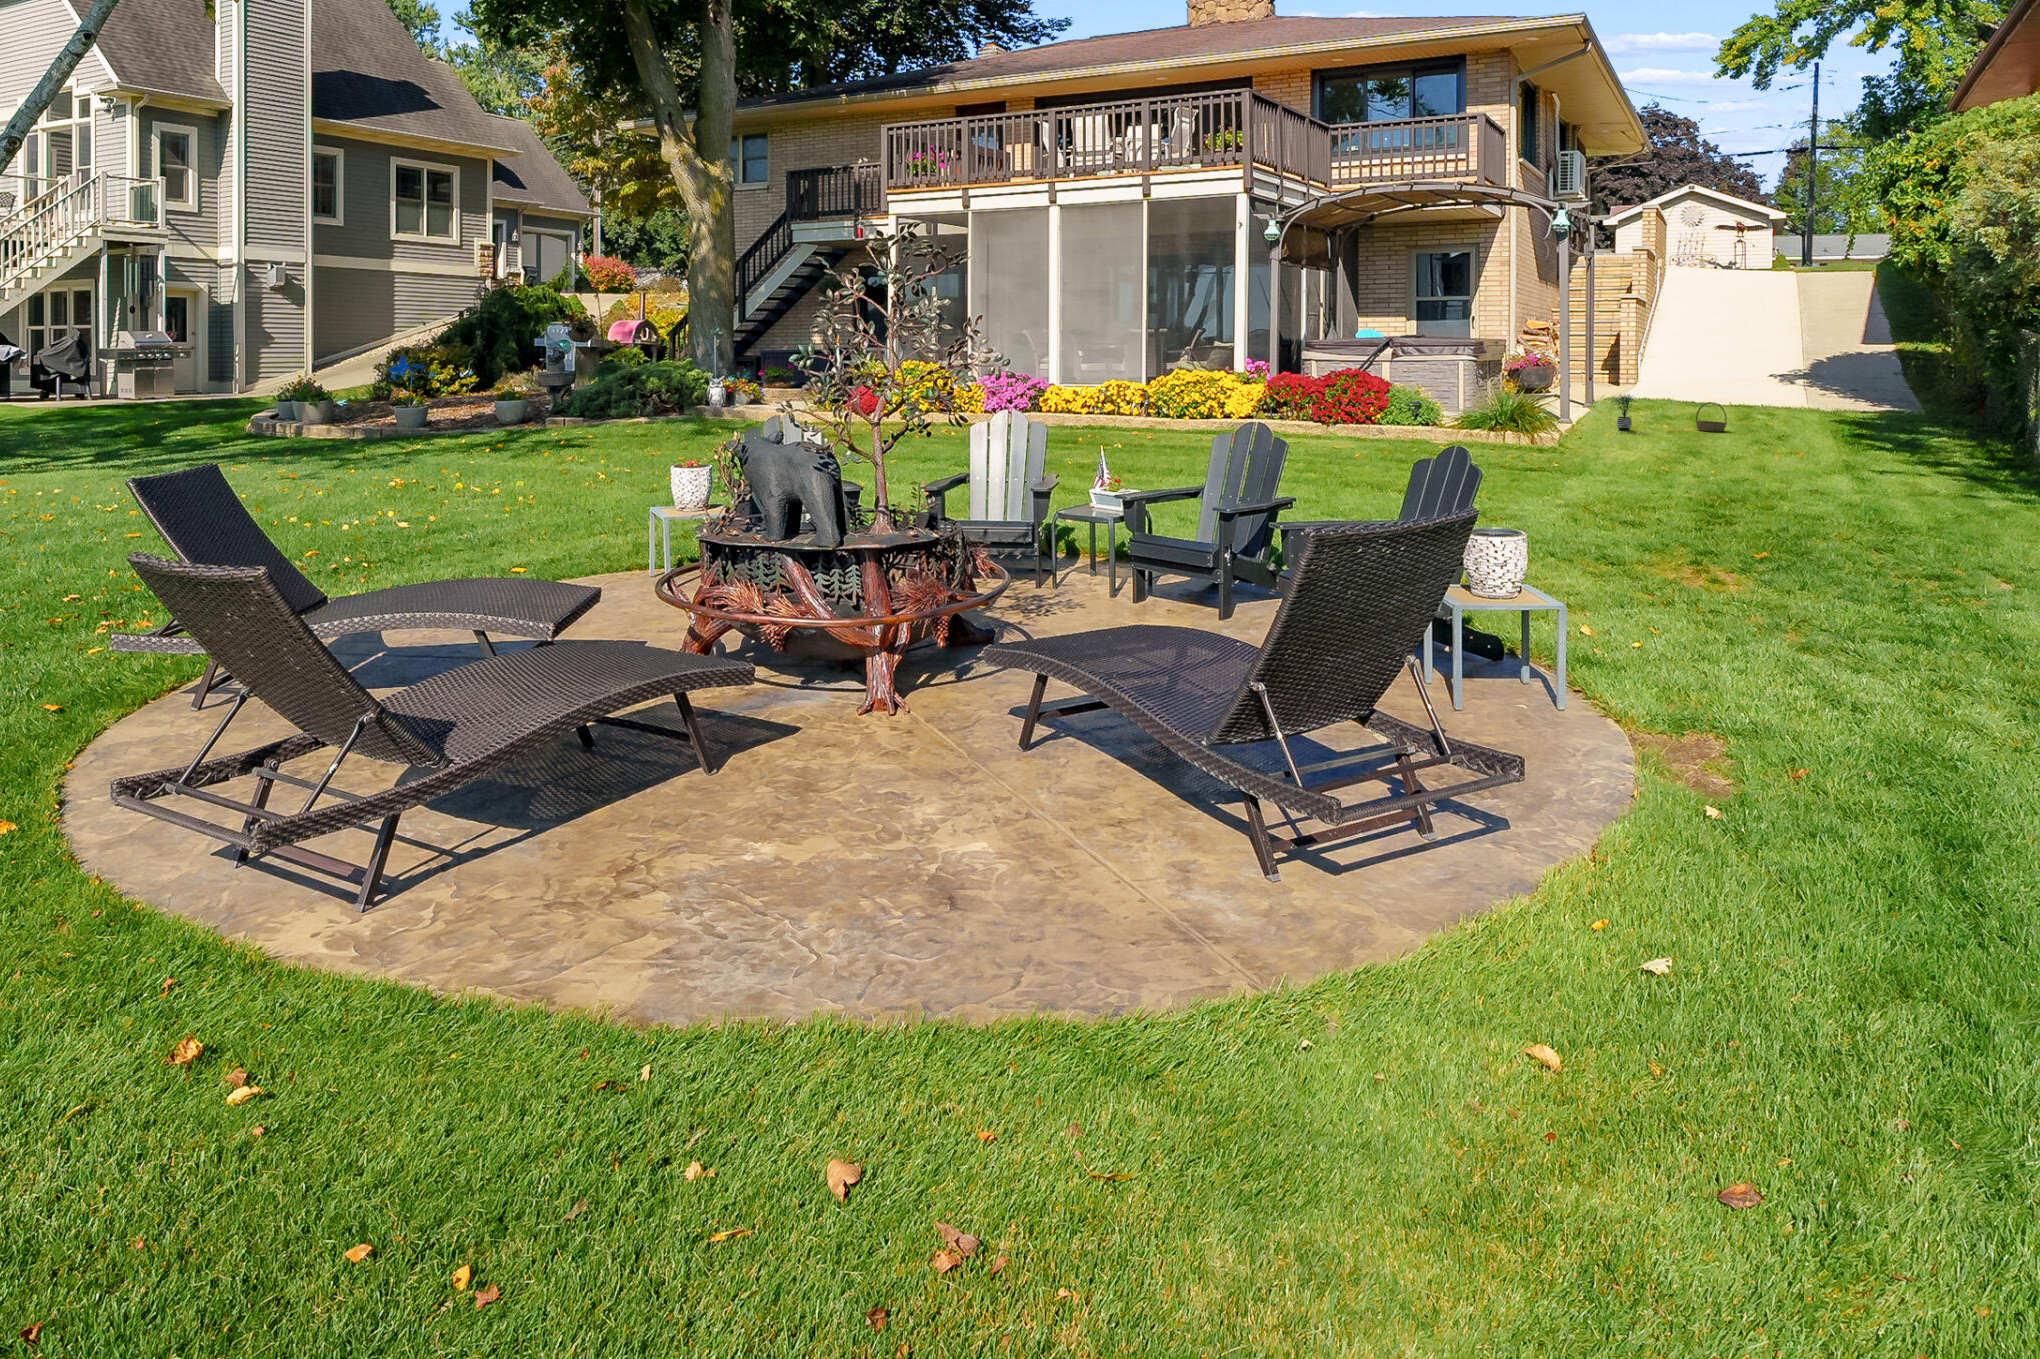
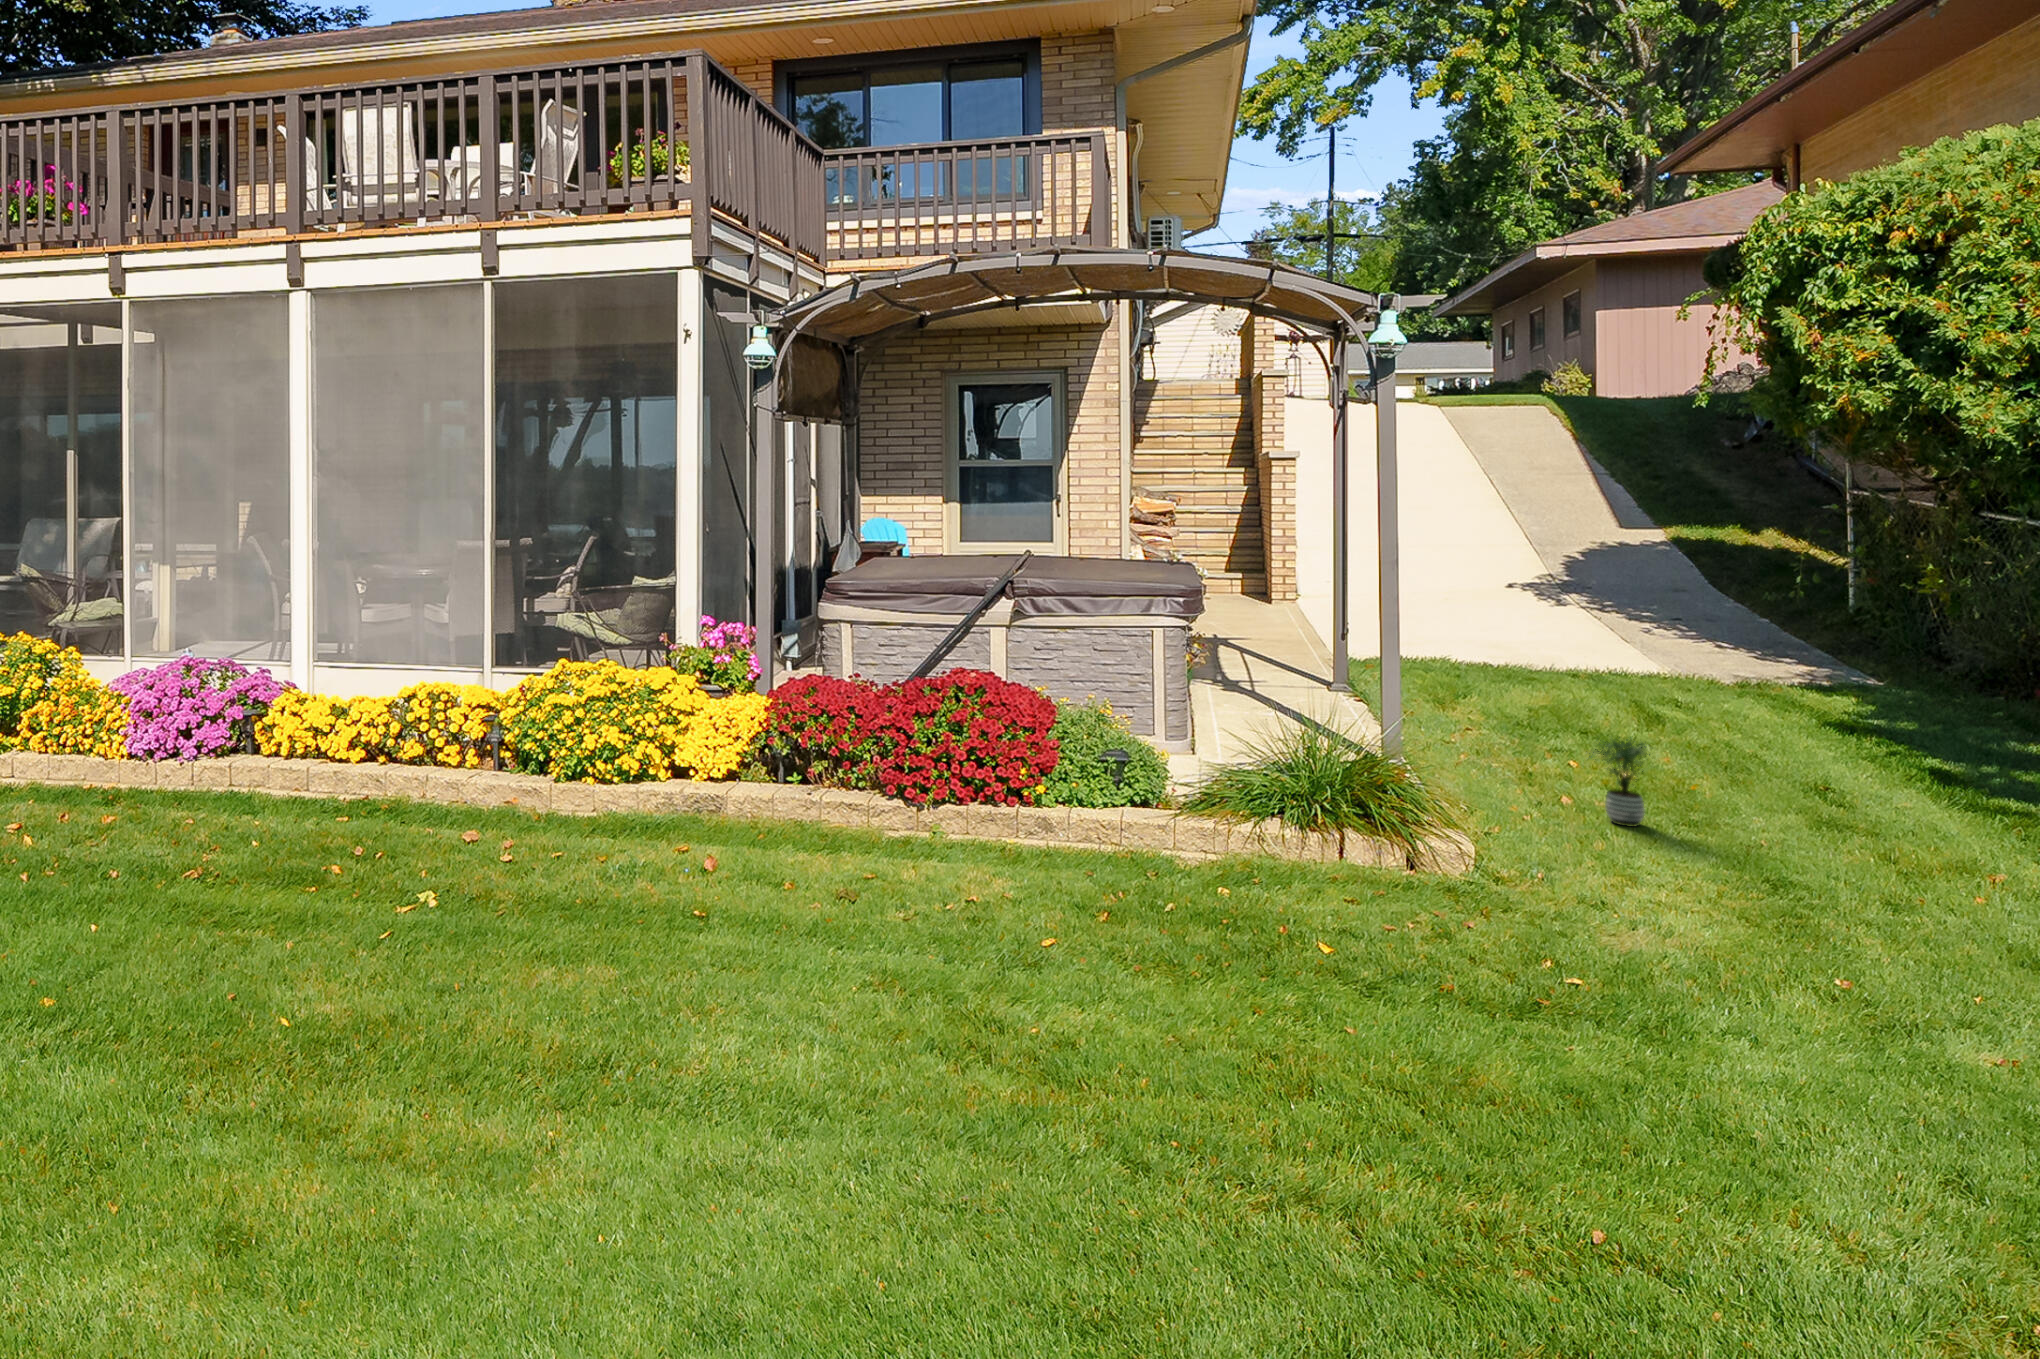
basket: present [1696,402,1727,432] -> none [1762,750,1849,824]

